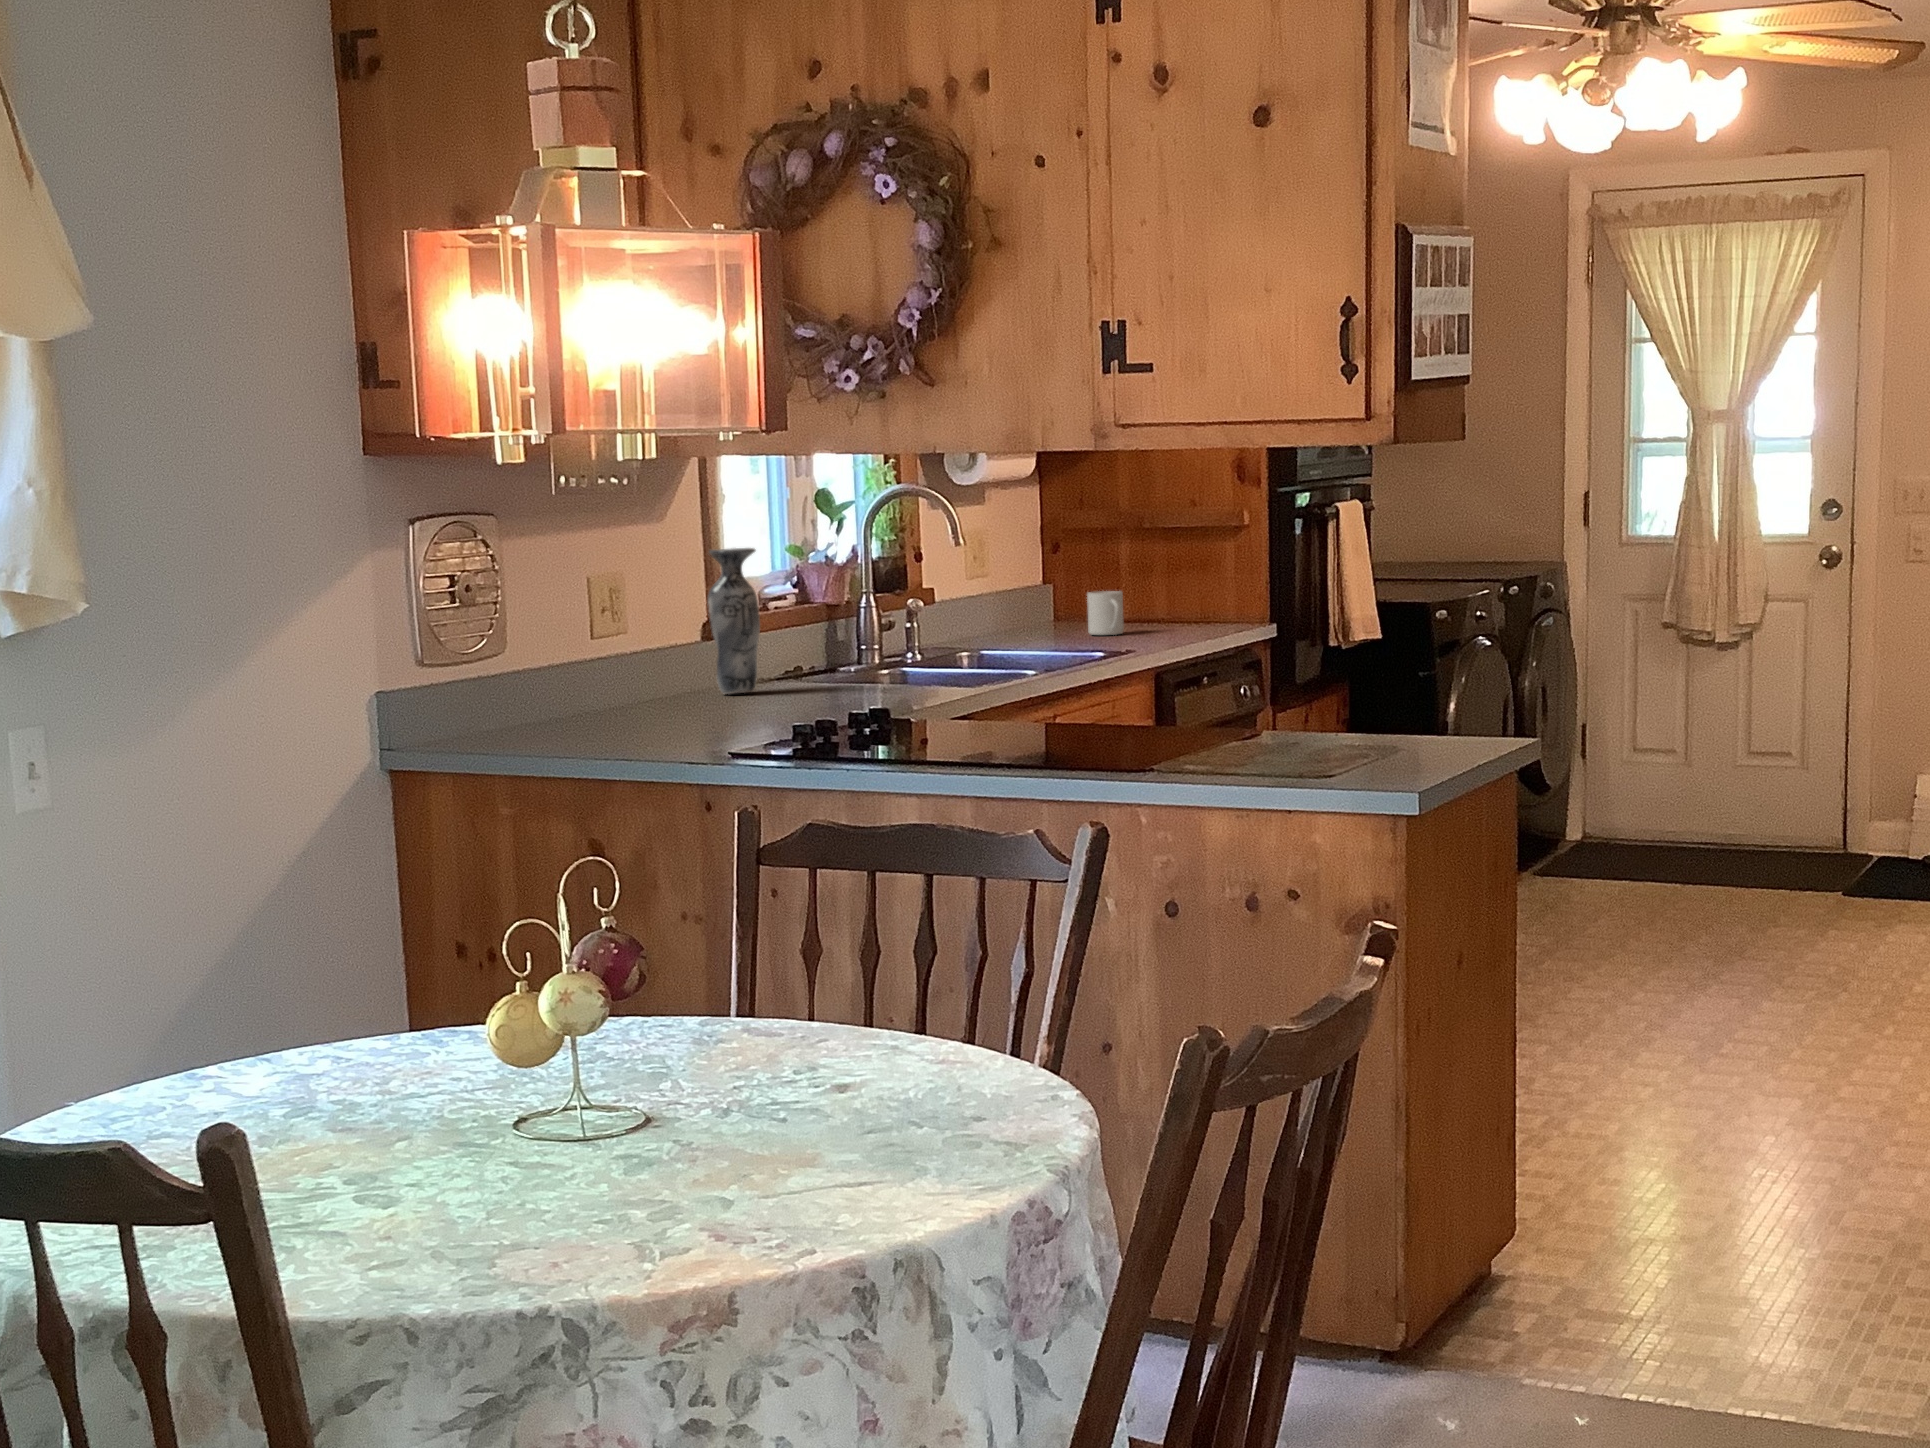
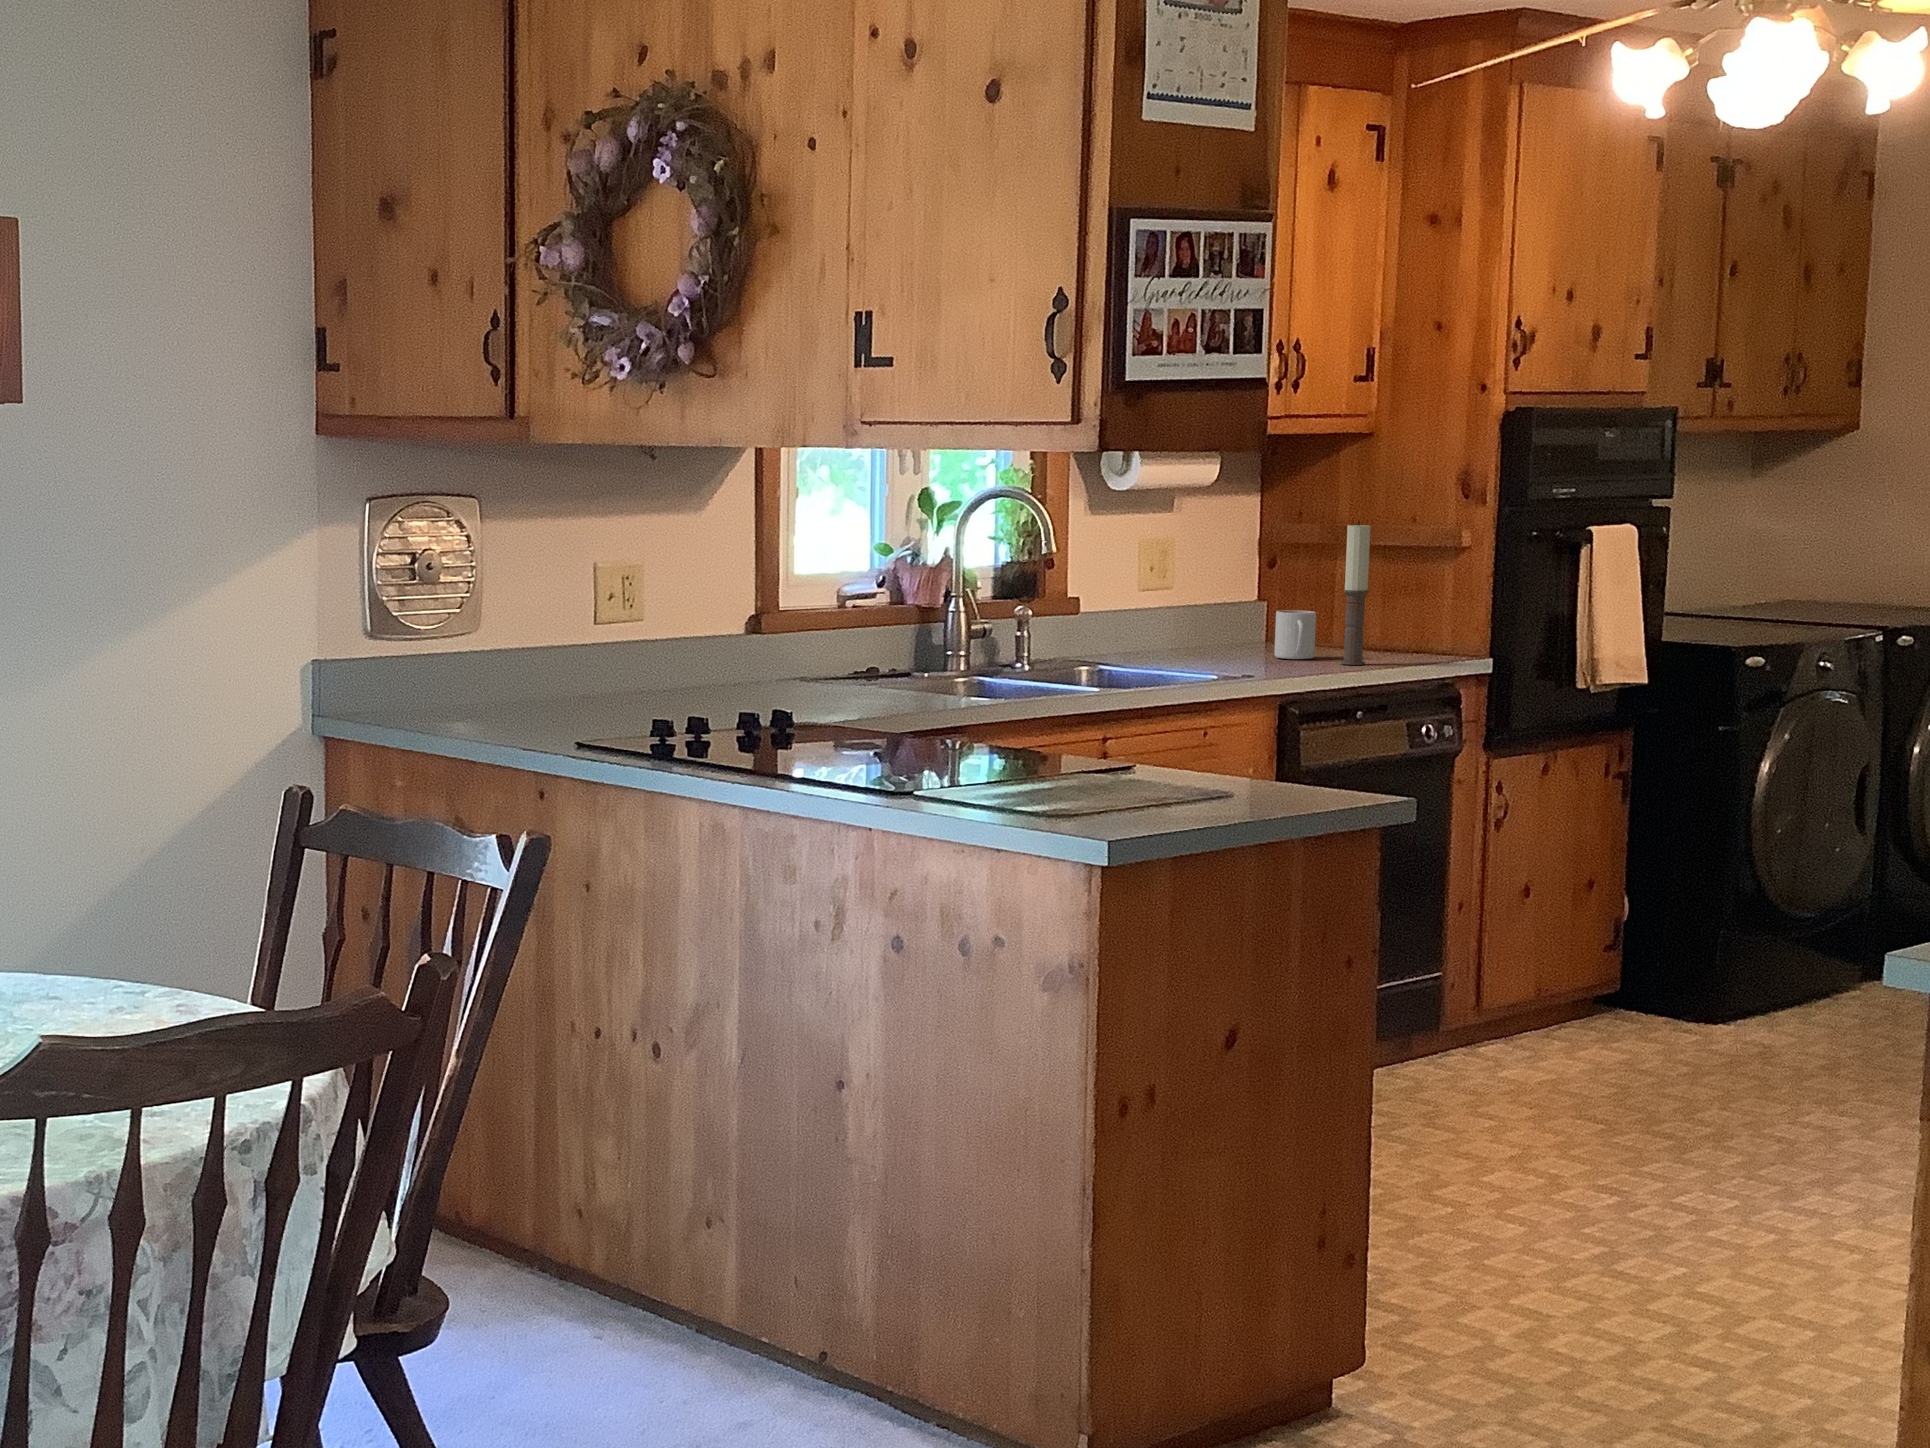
candle: none [1156,506,1179,636] -> present [1341,521,1370,665]
vase: present [708,548,760,694] -> none [739,543,792,690]

